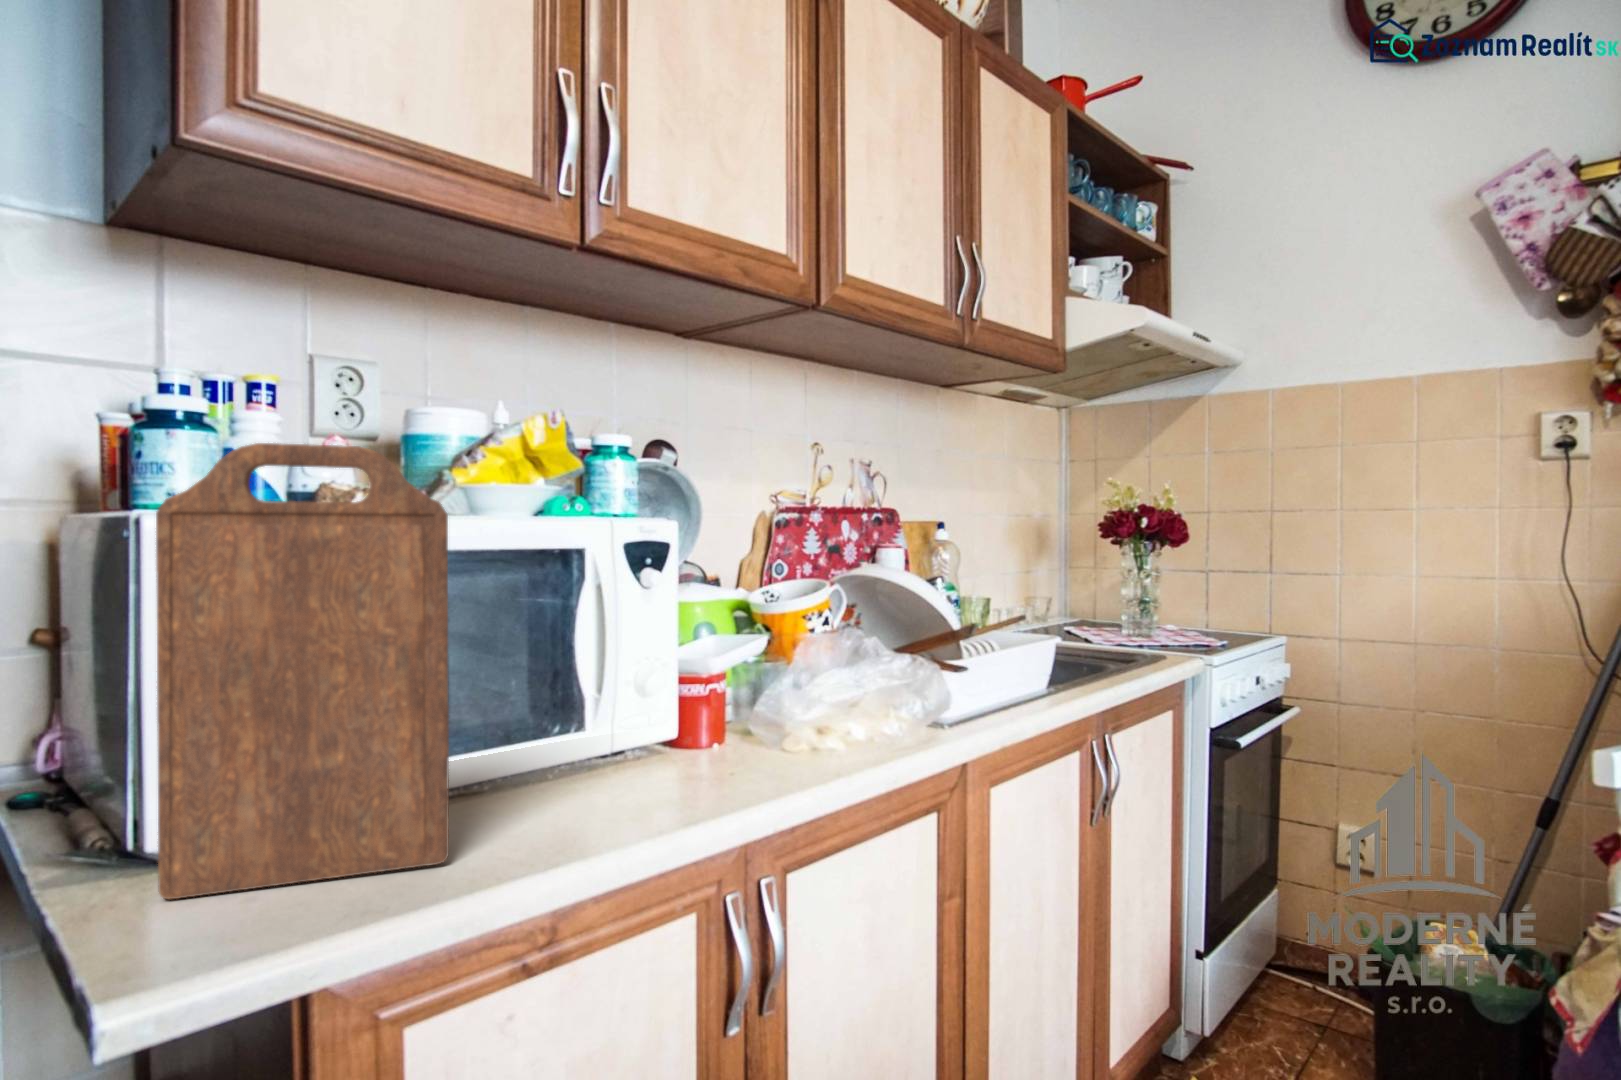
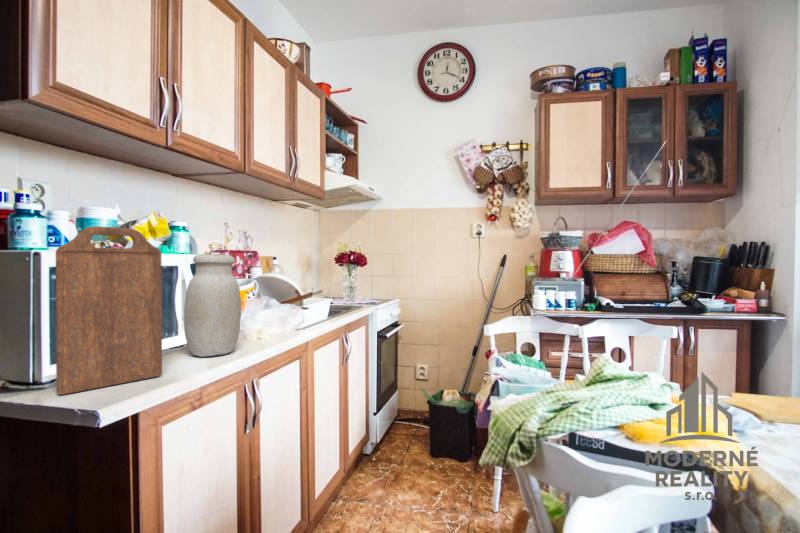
jar: none [586,517,735,798] -> present [184,254,241,357]

